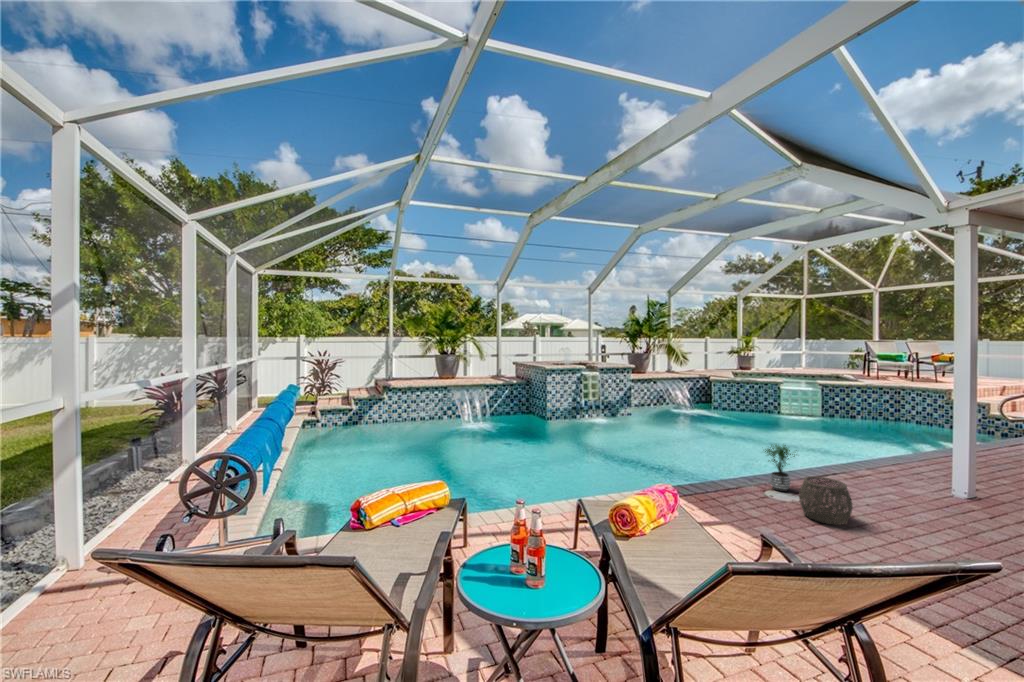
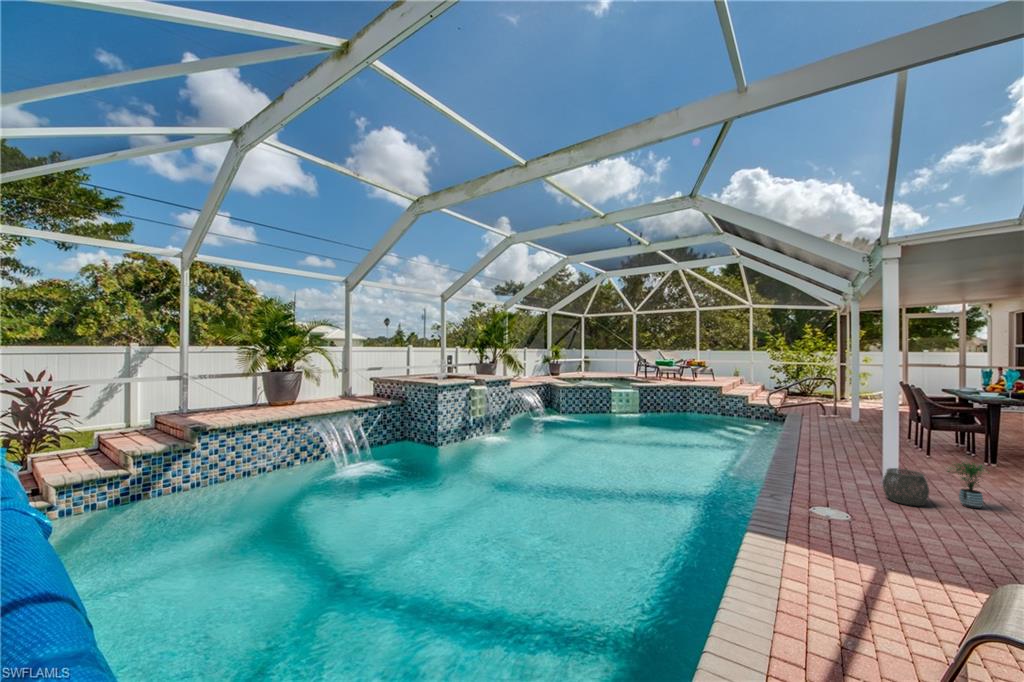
potted plant: present [765,445,795,492] -> present [947,462,985,509]

